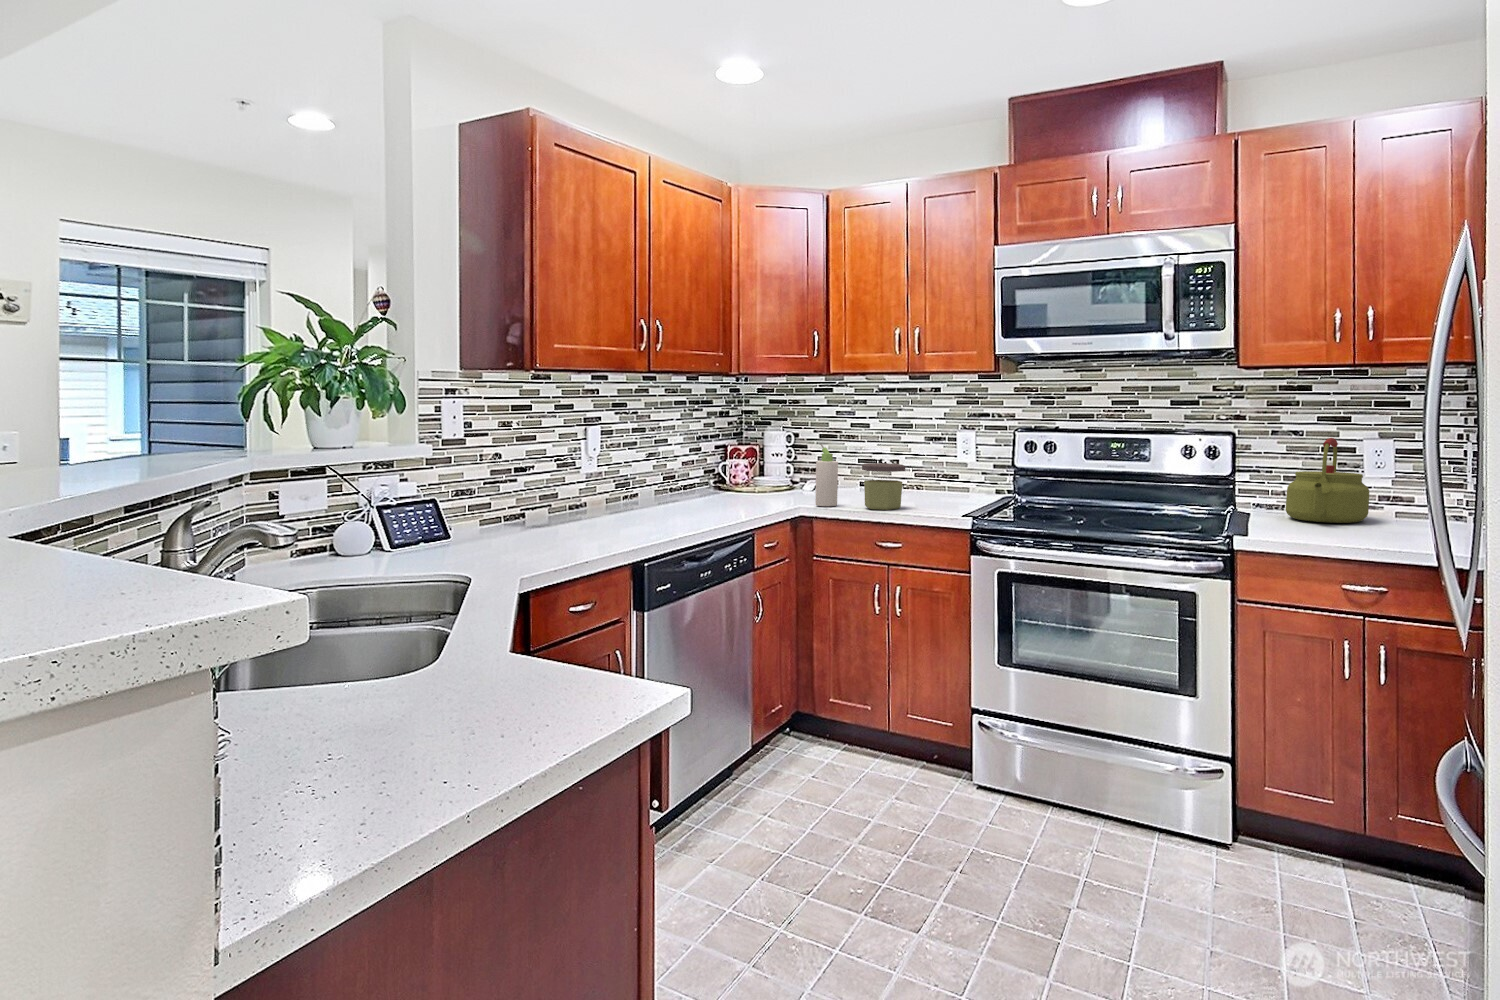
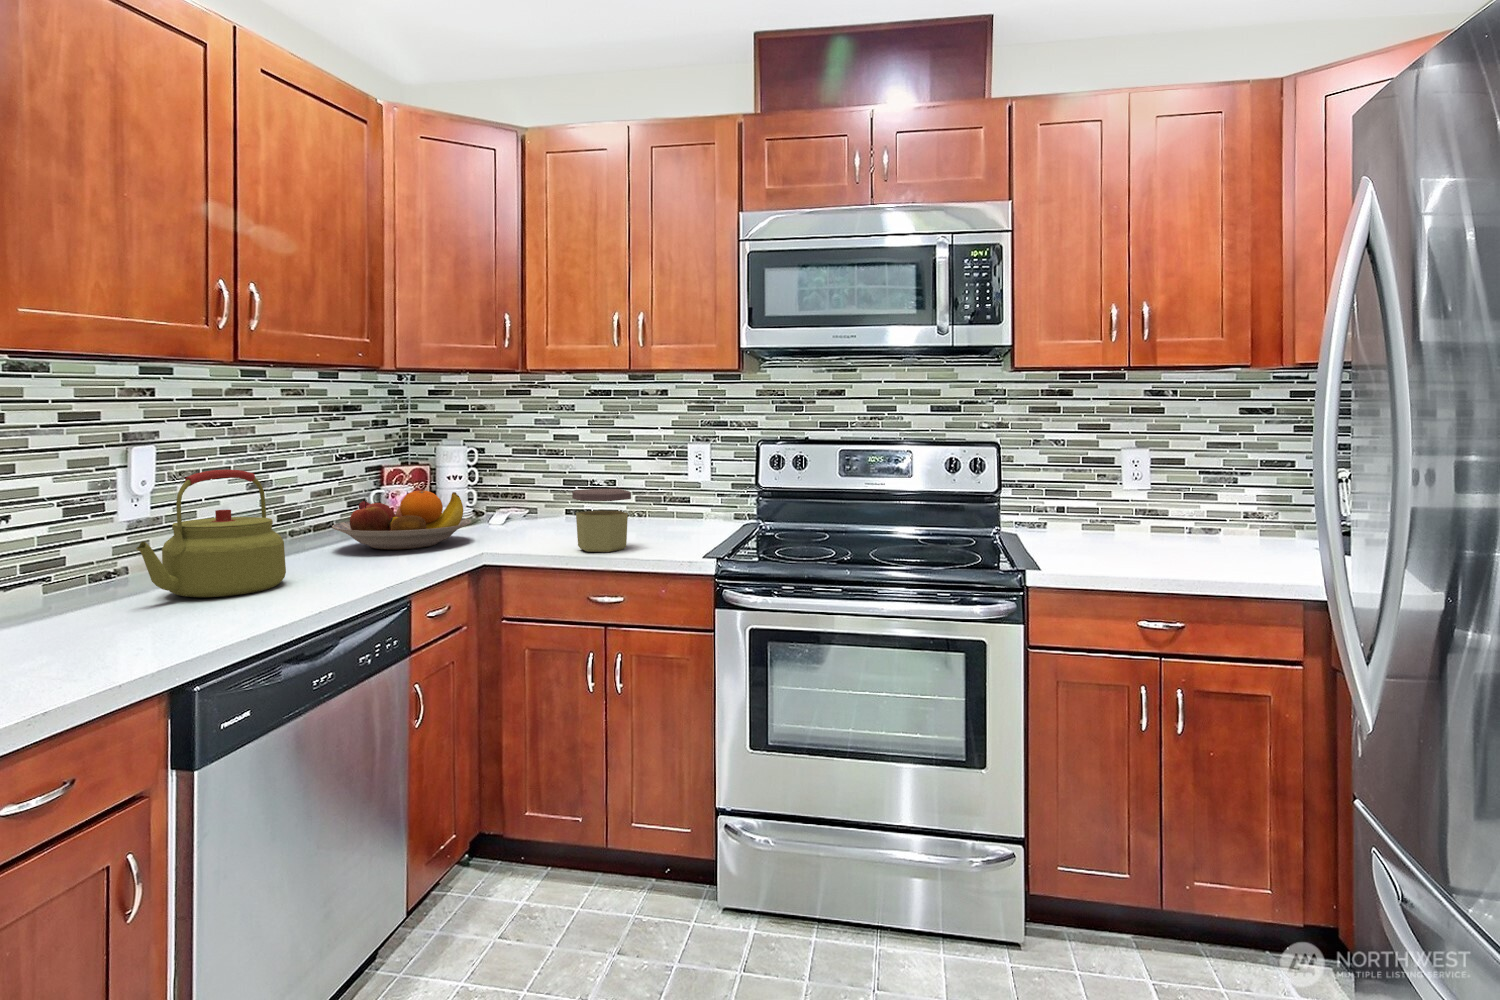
kettle: present [1286,438,1369,523] -> present [136,469,286,598]
bottle: present [815,444,838,506] -> none [508,463,540,549]
fruit bowl: none [696,463,788,504] -> present [332,491,471,550]

